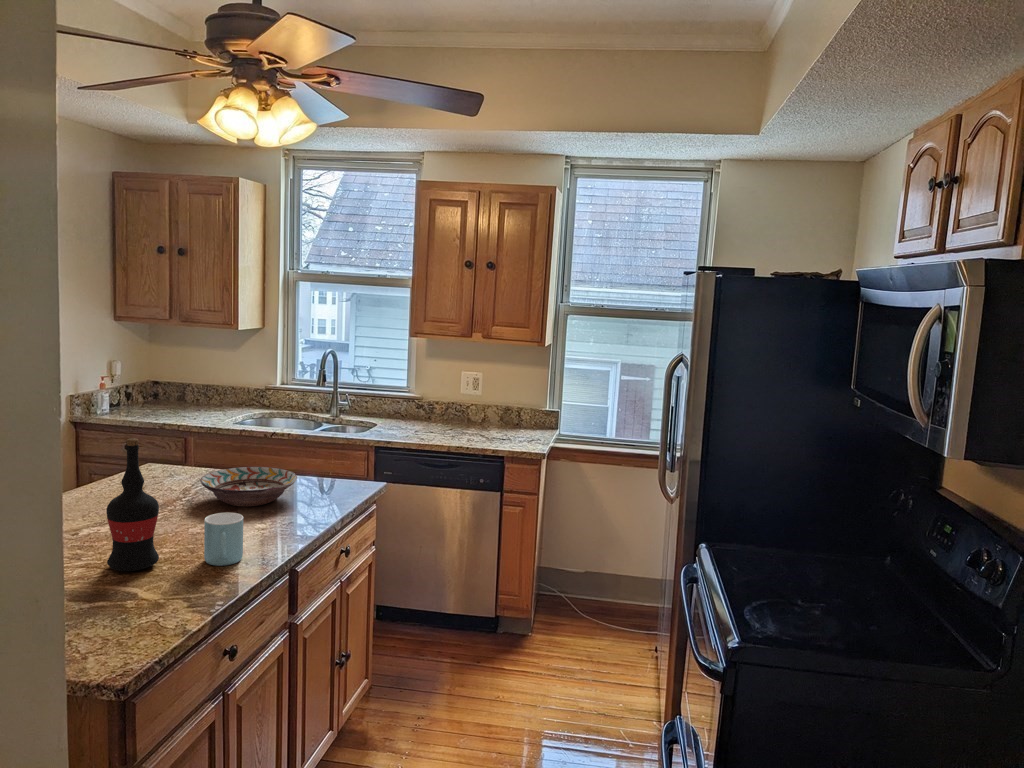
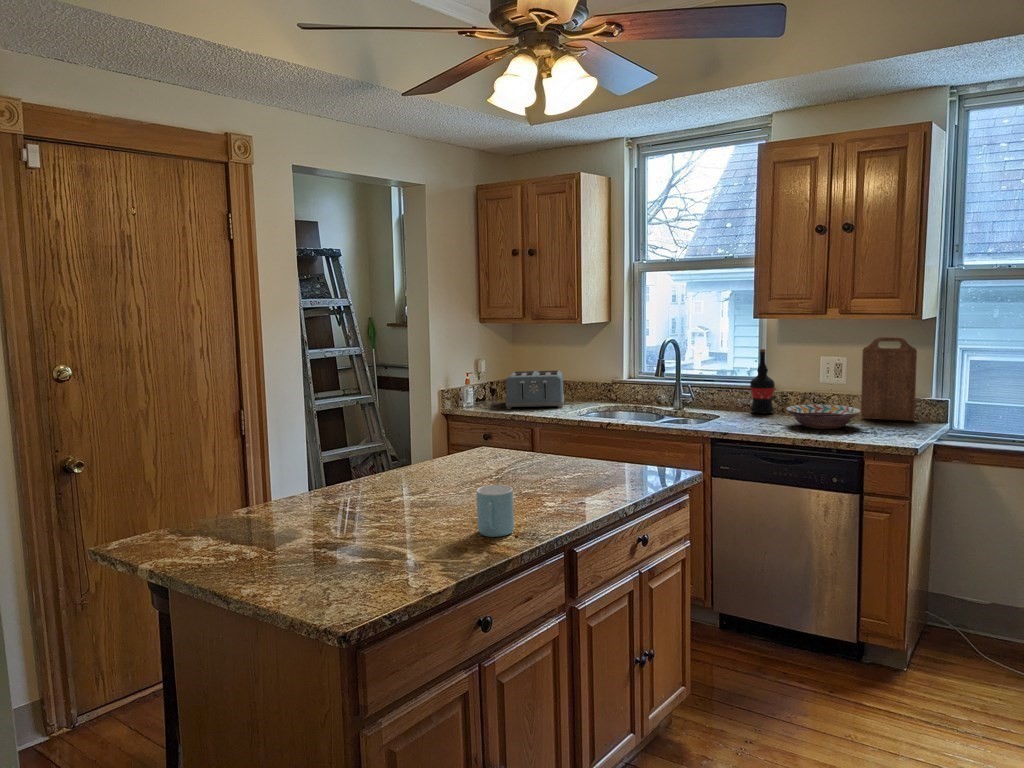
cutting board: none [493,359,536,428] -> present [861,337,917,421]
toaster: none [149,375,217,417] -> present [505,370,564,409]
wine bottle: present [106,438,159,571] -> present [750,349,775,413]
decorative bowl: present [200,467,297,506] -> present [786,404,861,429]

